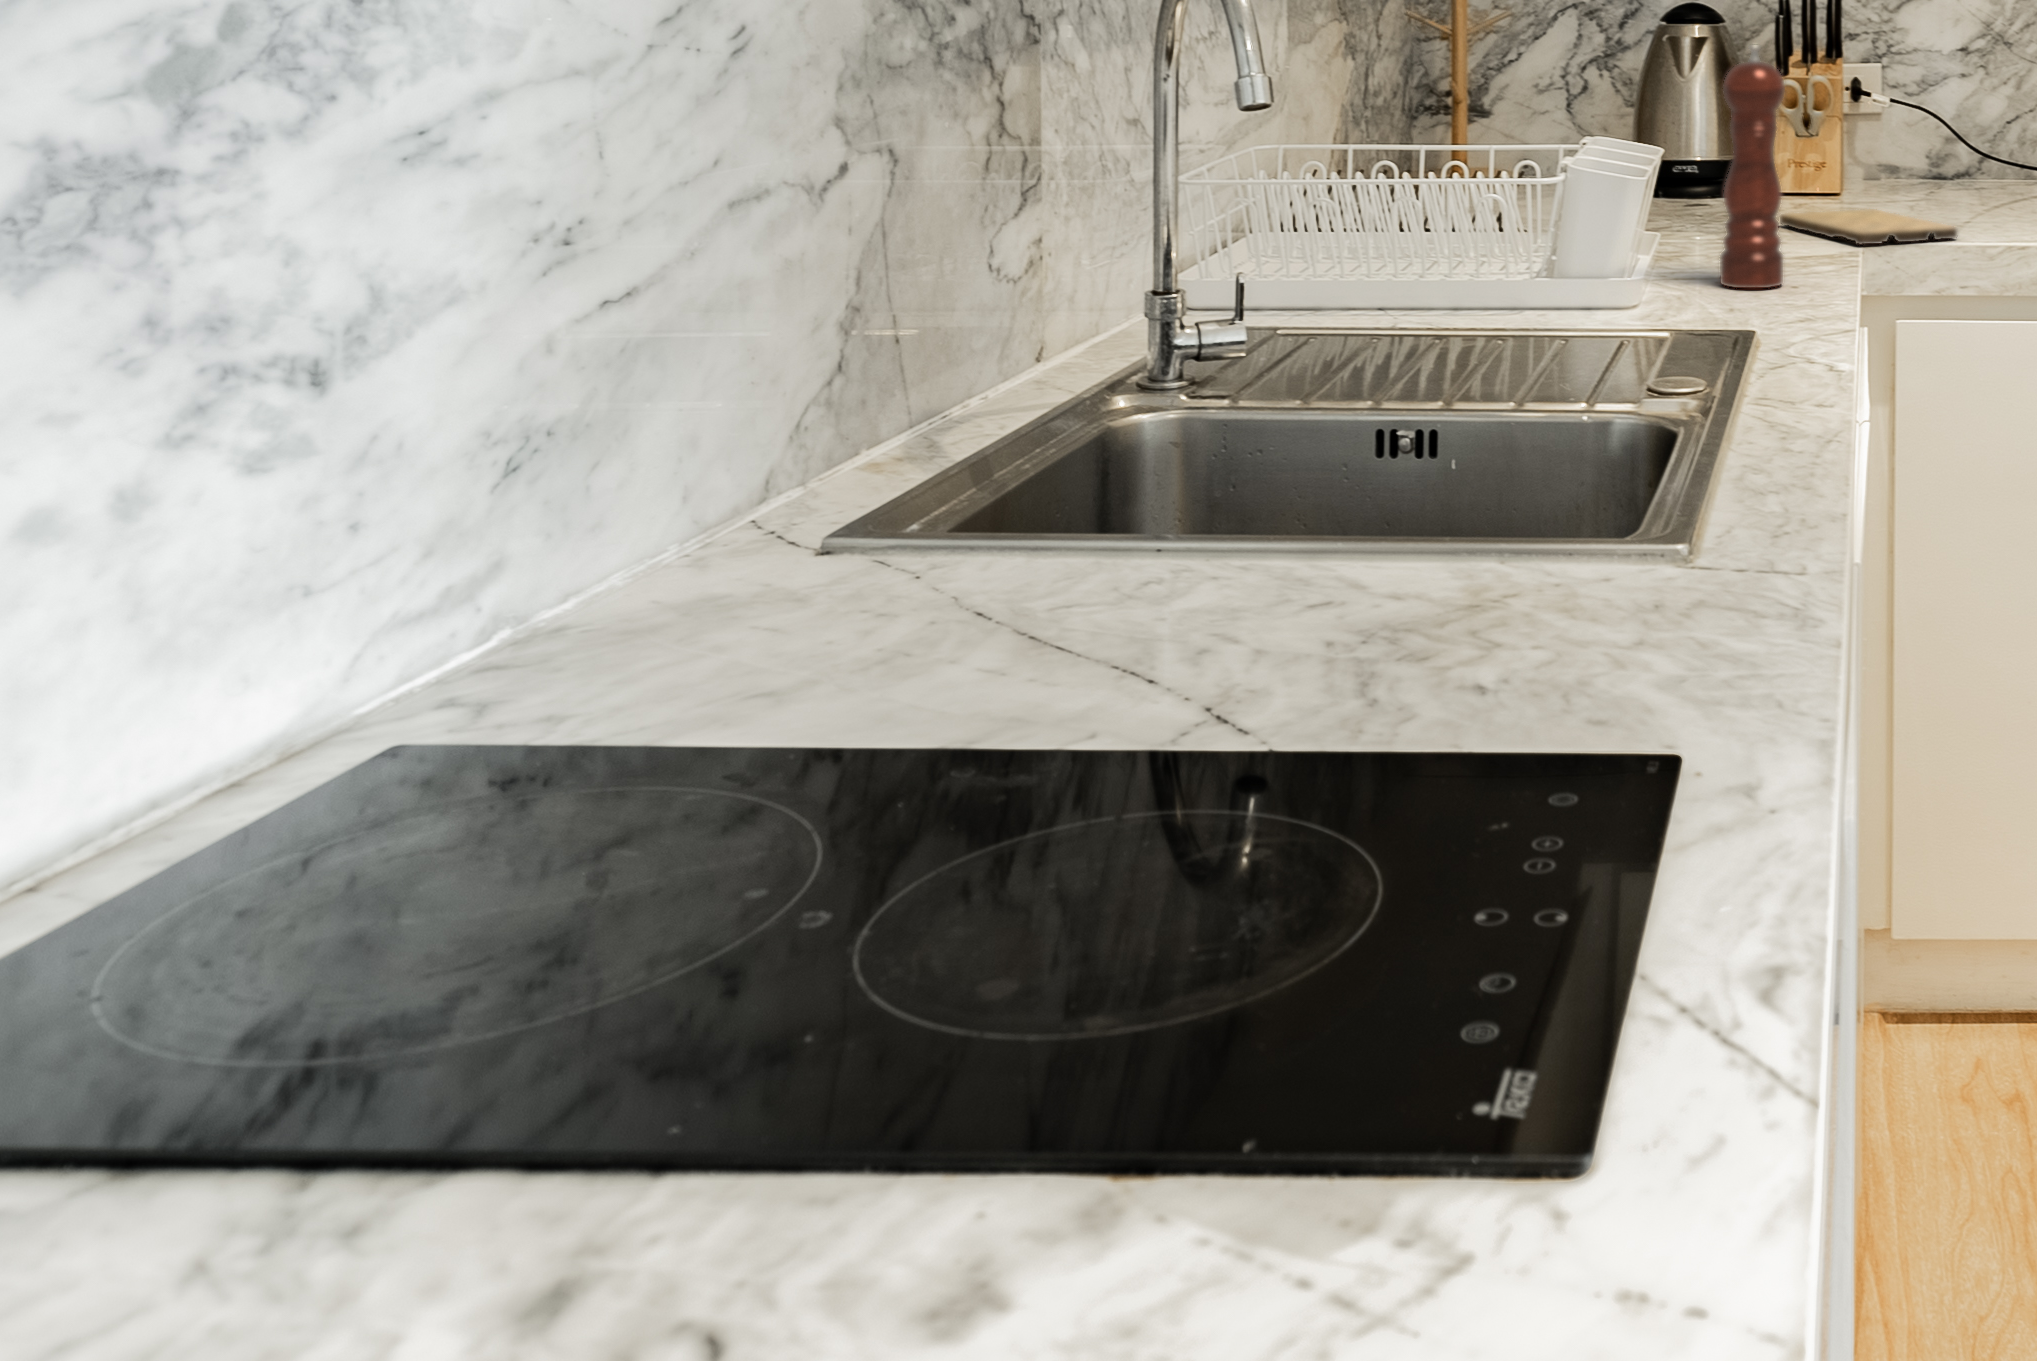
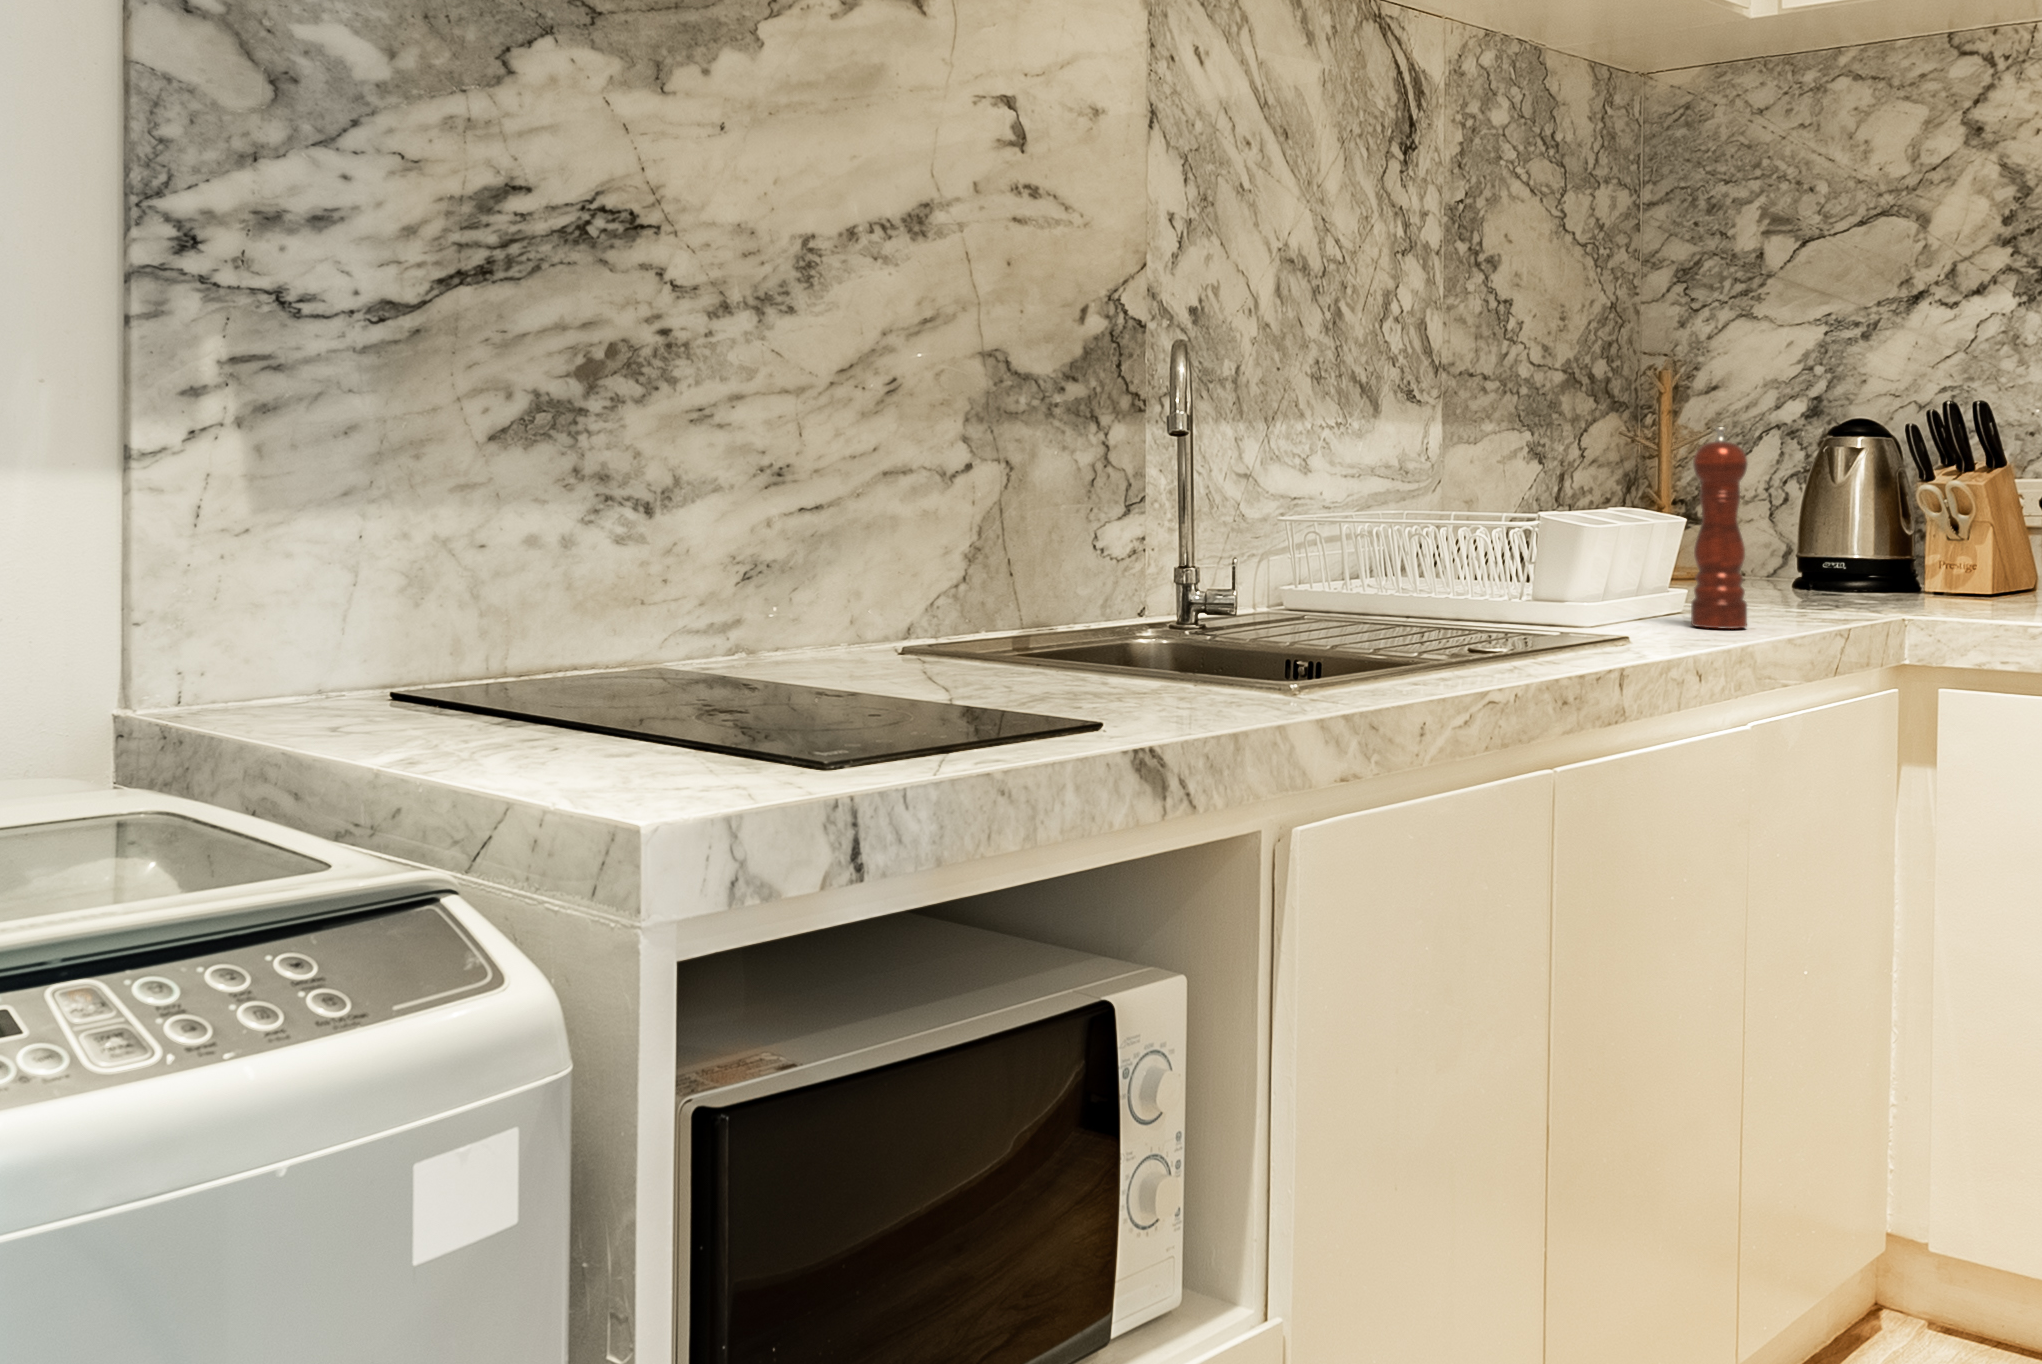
cutting board: present [1780,209,1957,244] -> none [1860,597,2009,621]

